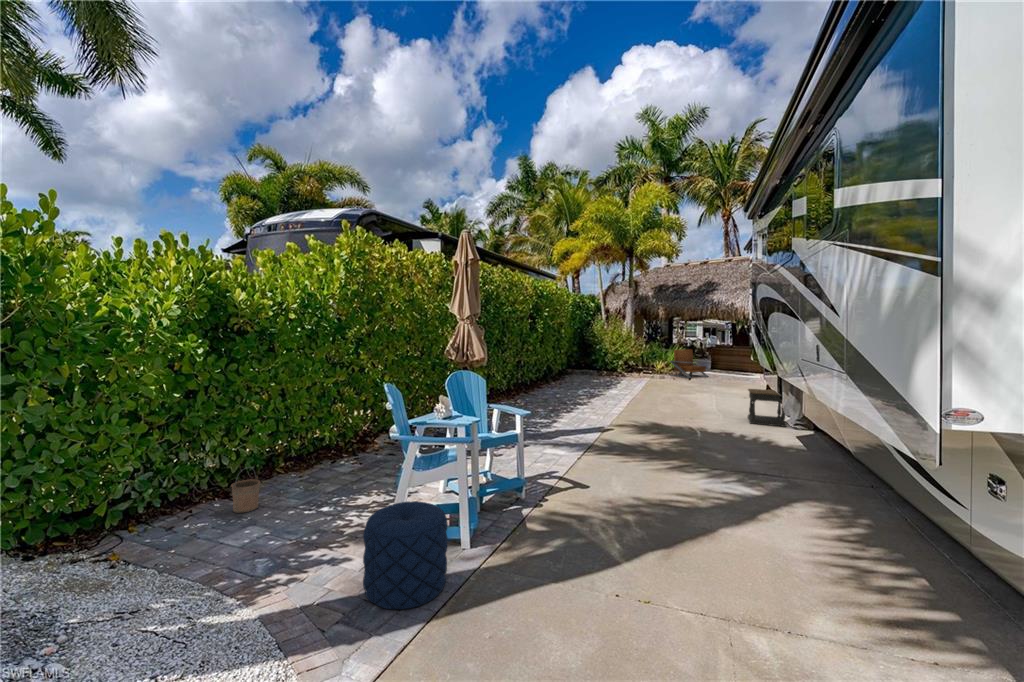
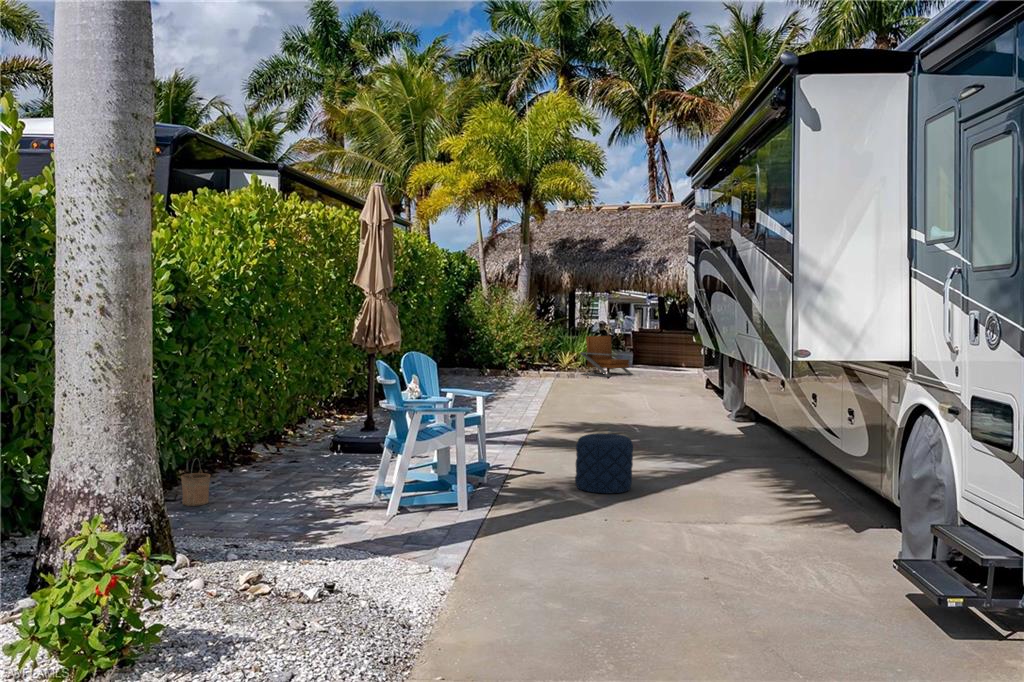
side table: present [748,389,786,427] -> none [686,380,730,422]
pouf: present [363,501,448,609] -> present [575,433,633,493]

